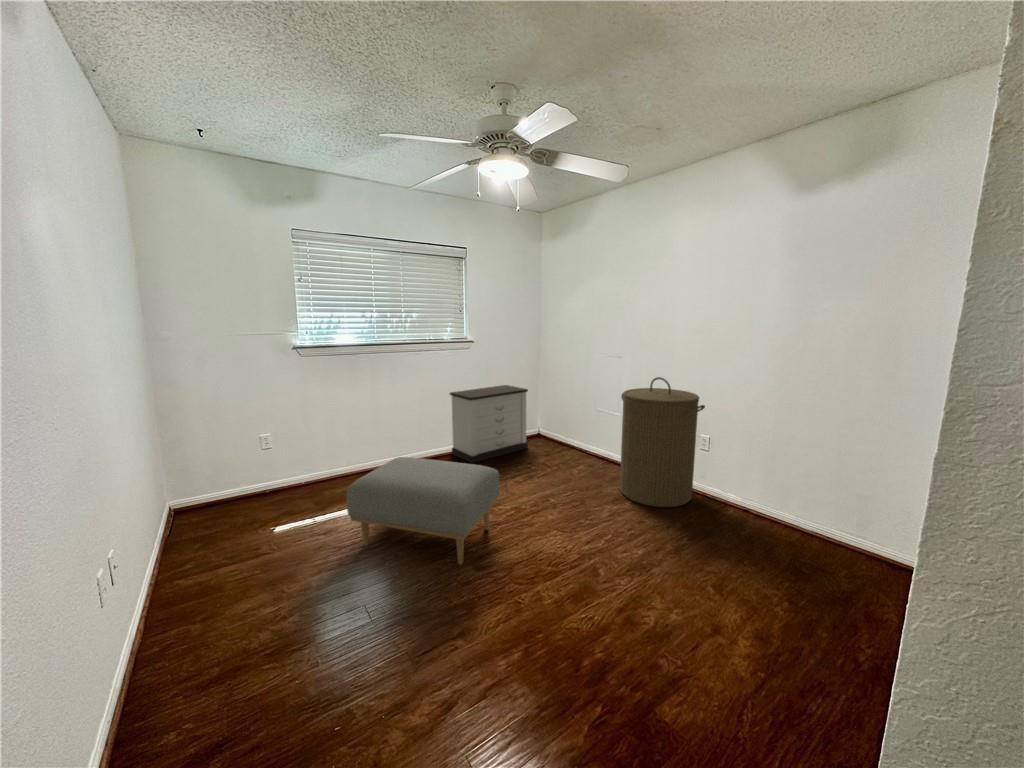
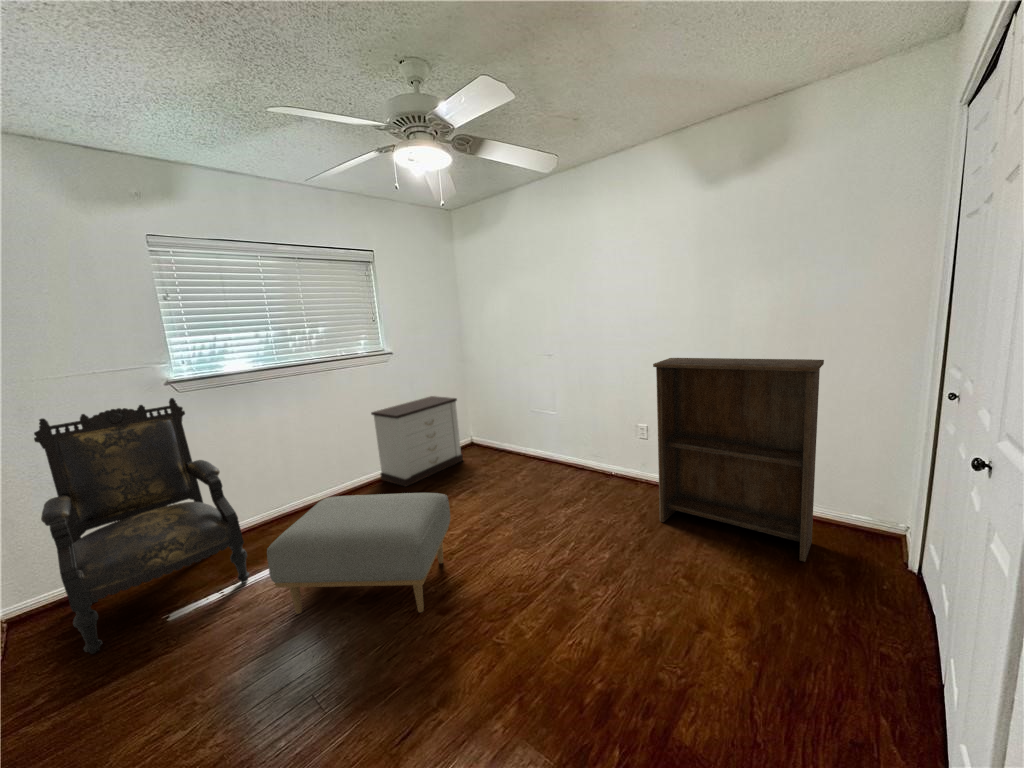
armchair: none [201,360,335,544] -> present [34,398,249,654]
bookshelf: none [704,369,903,597] -> present [653,358,824,562]
laundry hamper: present [620,377,705,507] -> none [559,372,643,503]

